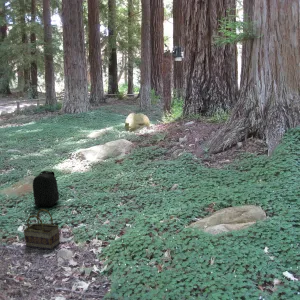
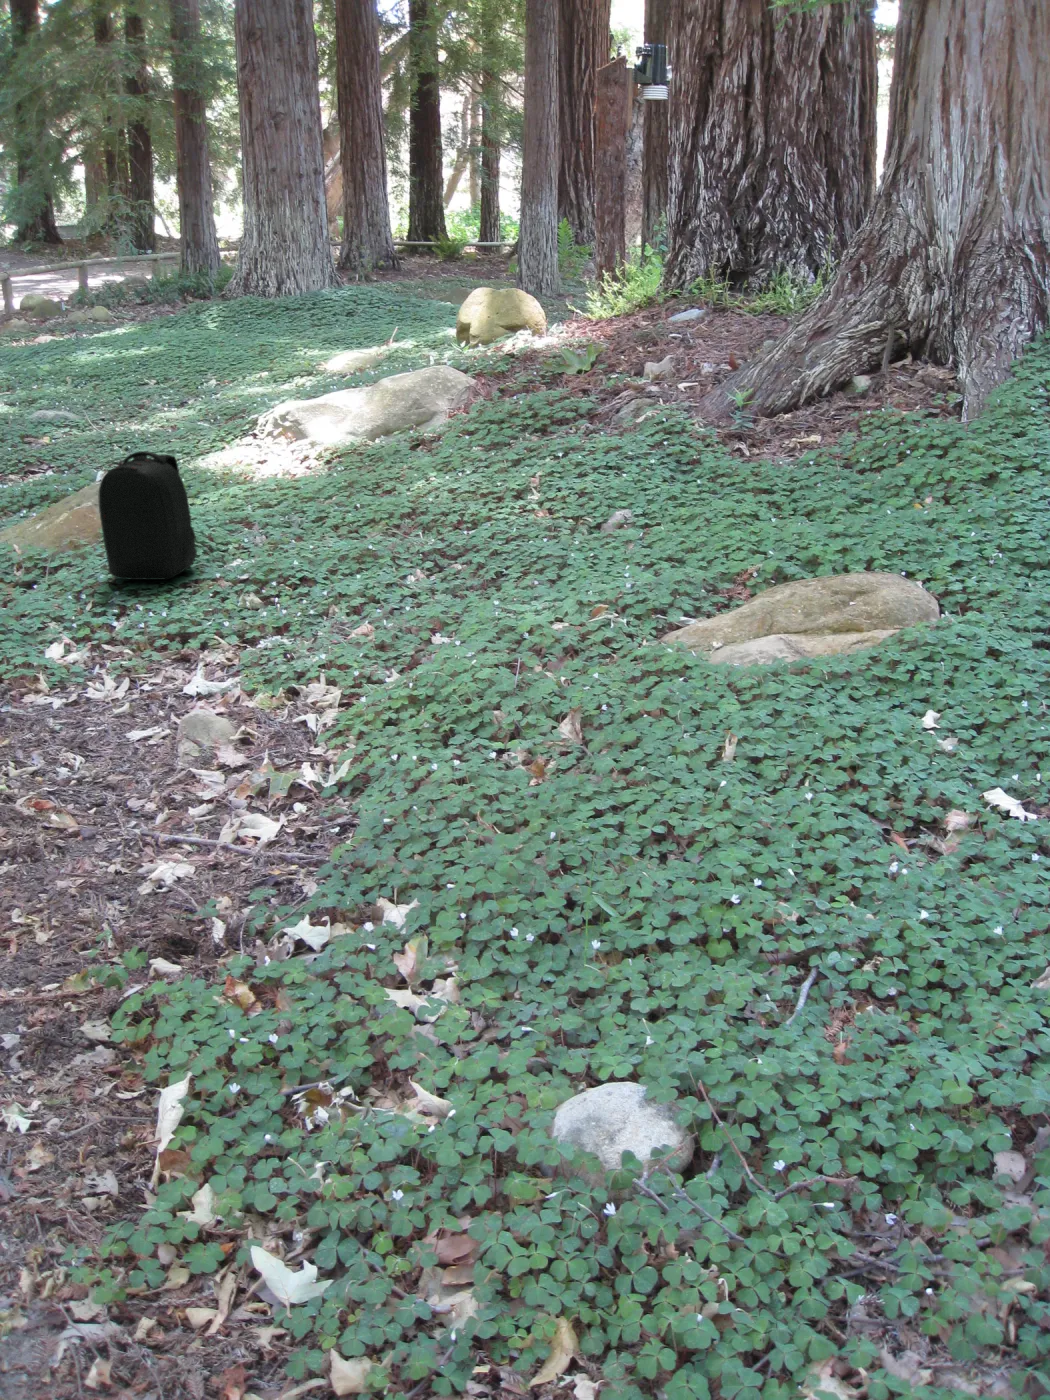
basket: present [23,209,60,249] -> none [58,573,191,715]

